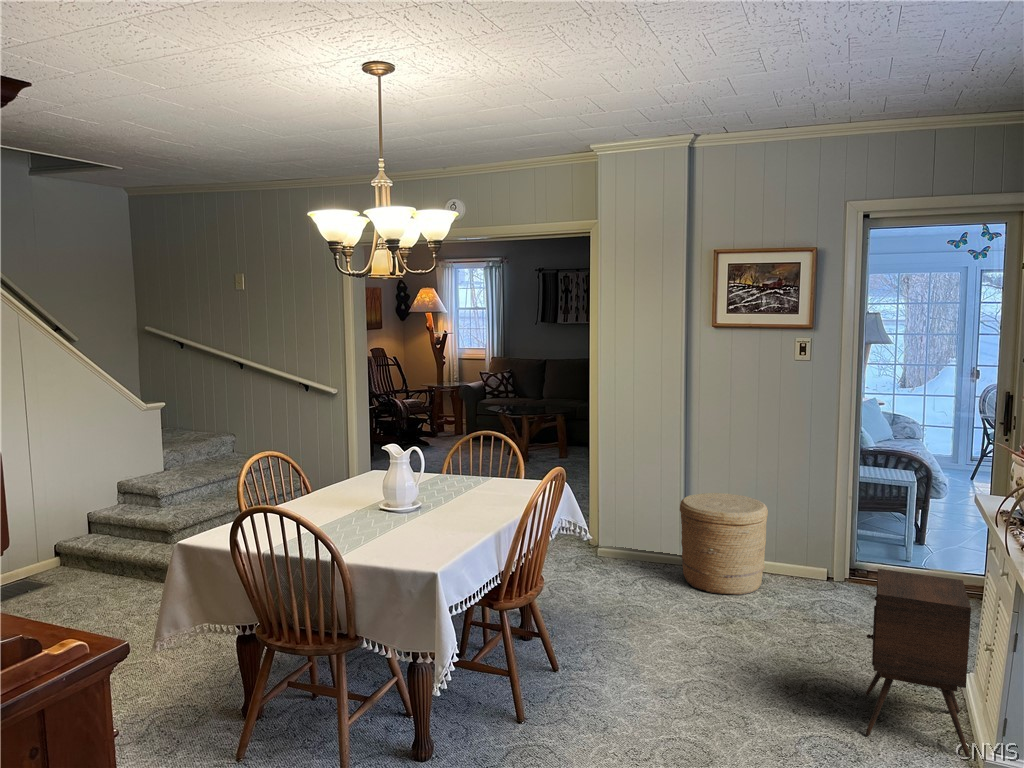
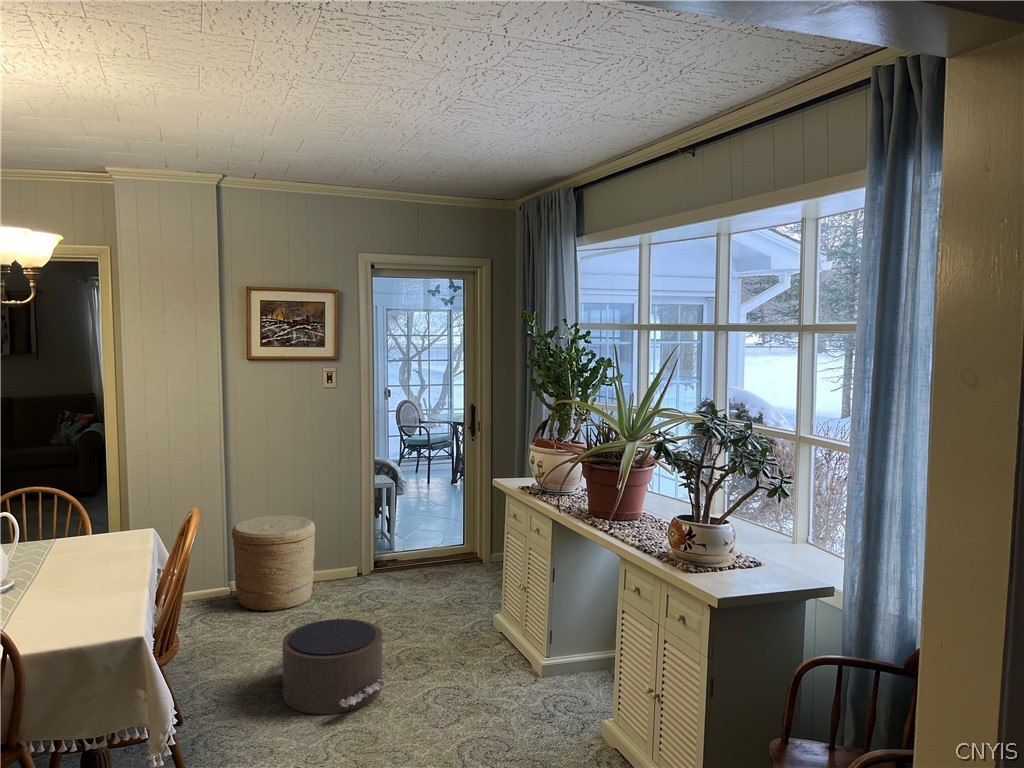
side table: present [866,569,971,757] -> none [443,542,526,676]
pouf: none [644,613,766,721] -> present [264,619,388,714]

